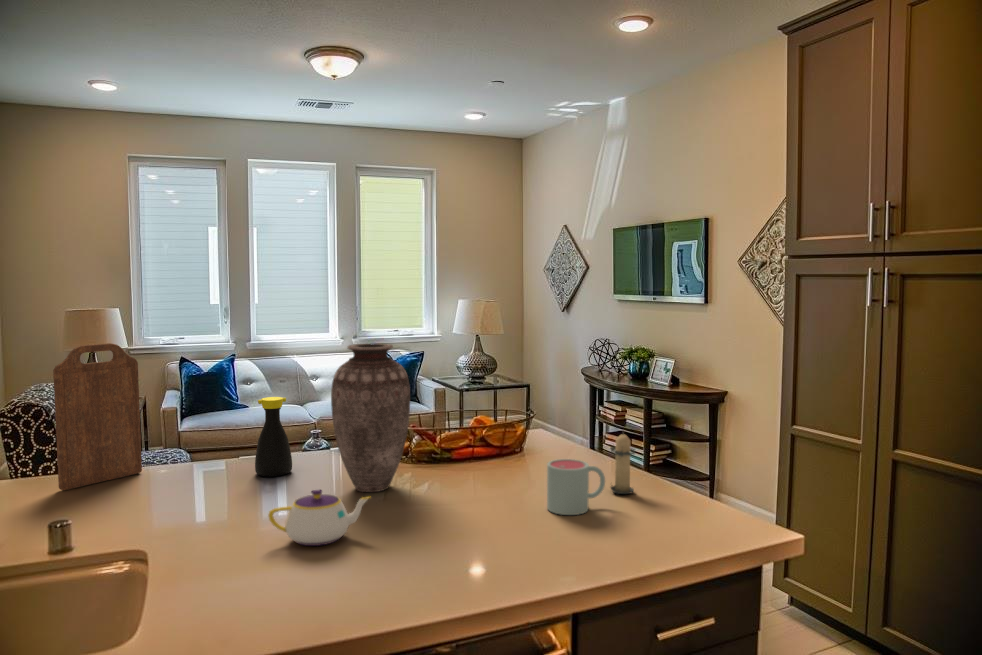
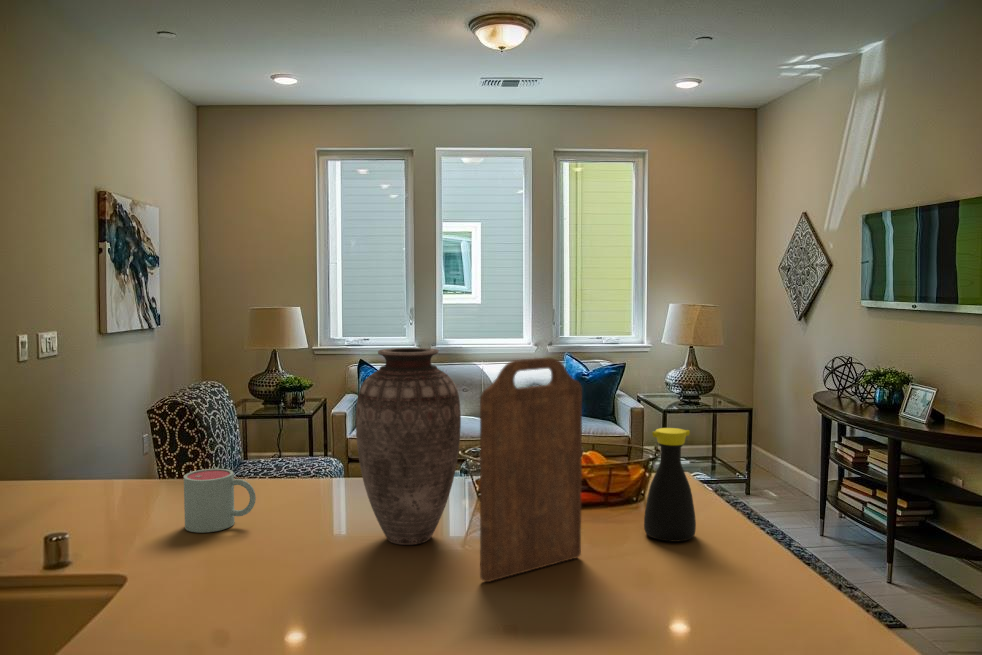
cutting board: present [53,343,142,490] -> present [480,358,582,582]
bottle: present [255,397,292,476] -> present [644,428,696,542]
candle: present [610,434,635,494] -> none [729,493,780,595]
mug: present [547,459,605,515] -> present [184,469,256,533]
teapot: present [268,490,371,546] -> none [213,542,347,621]

